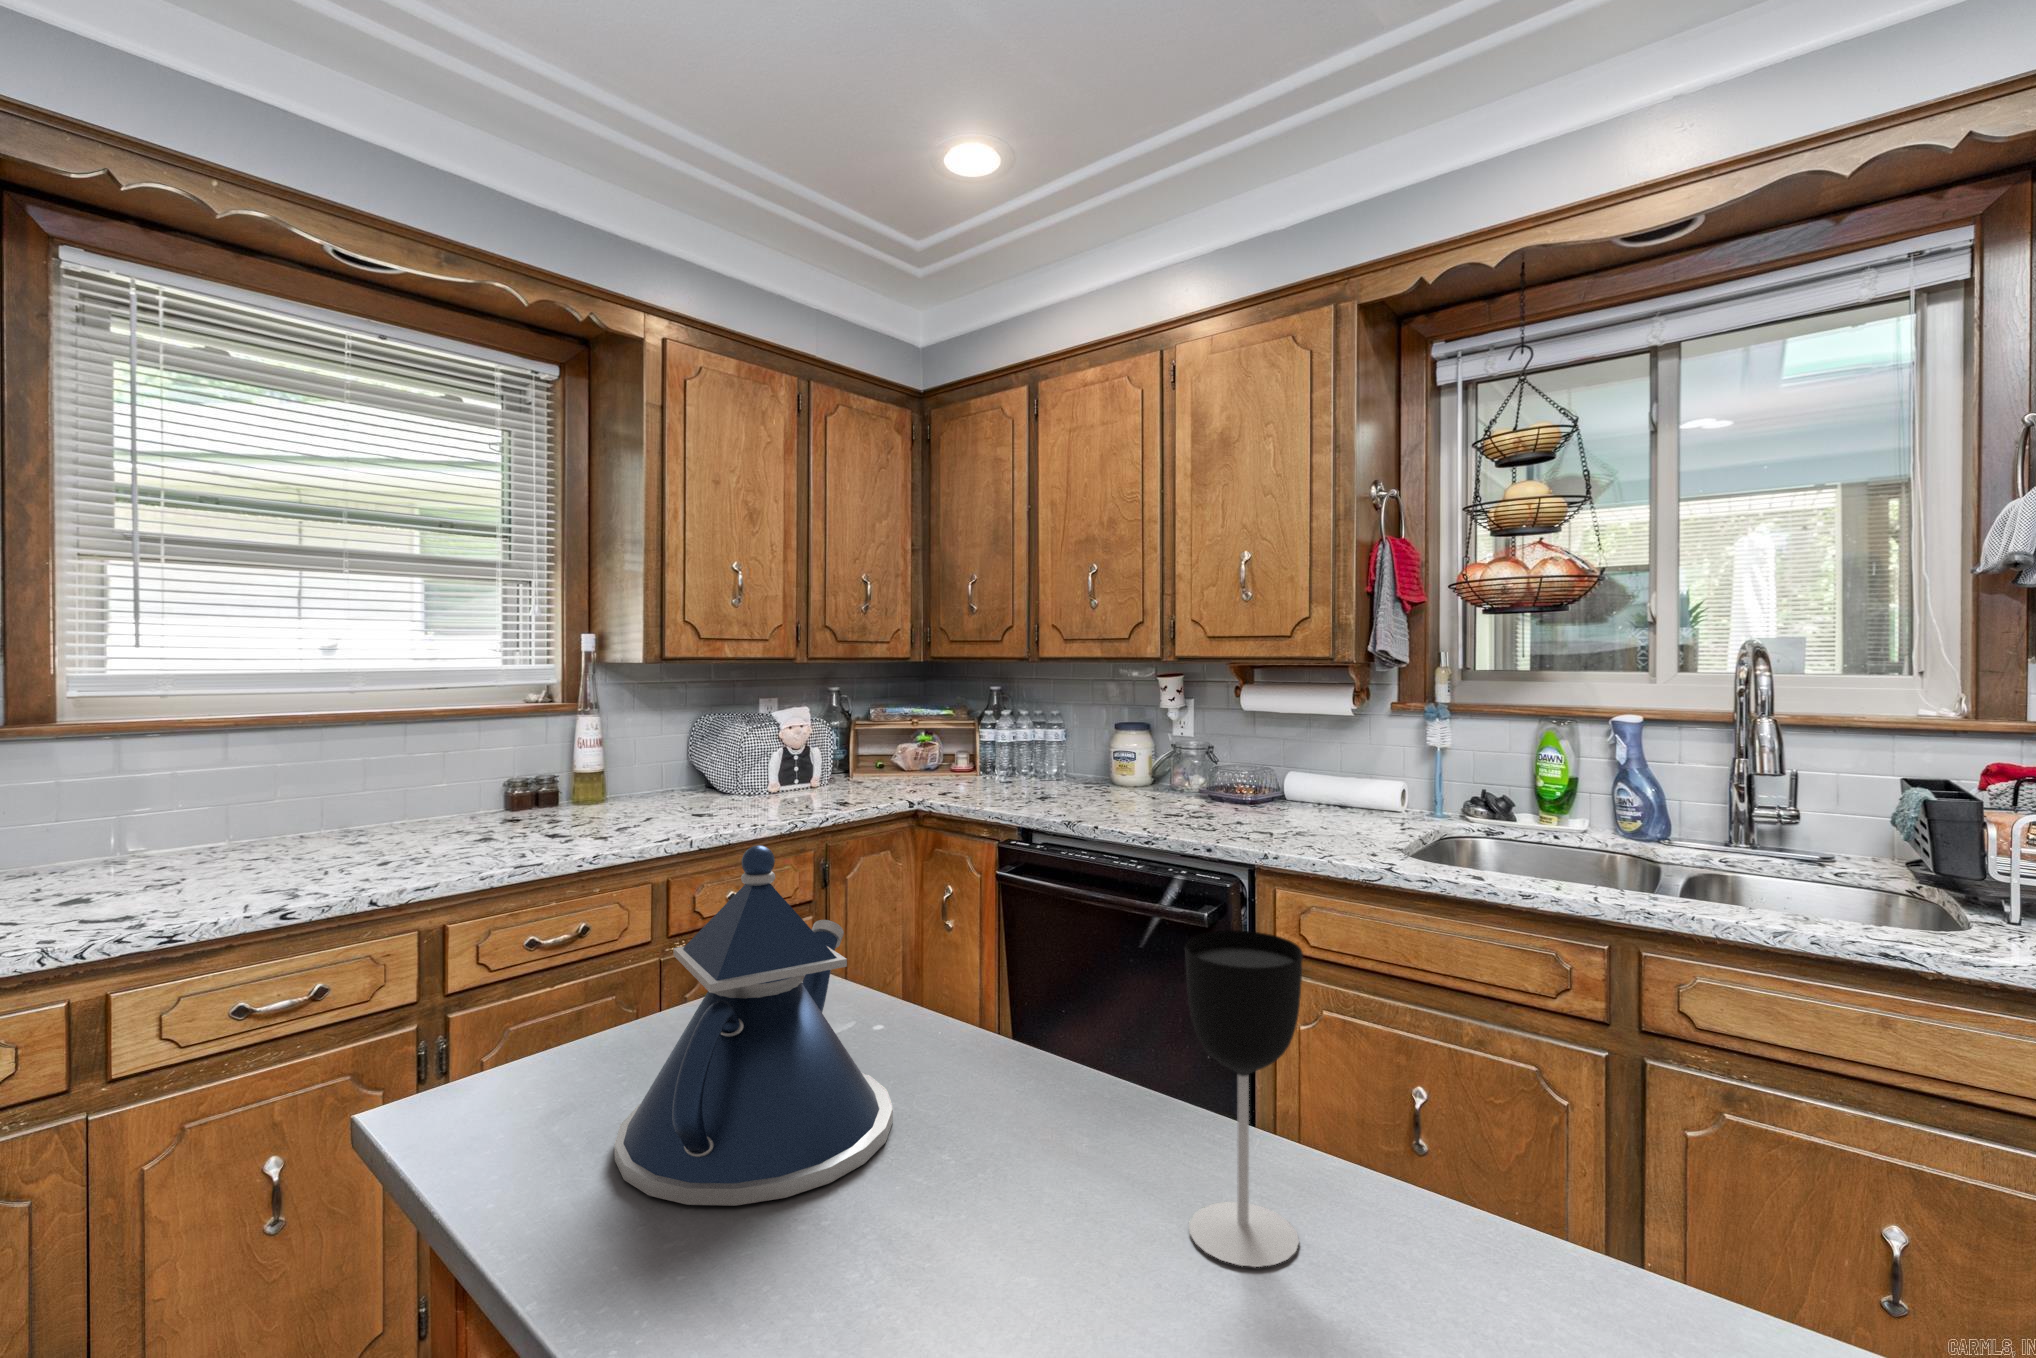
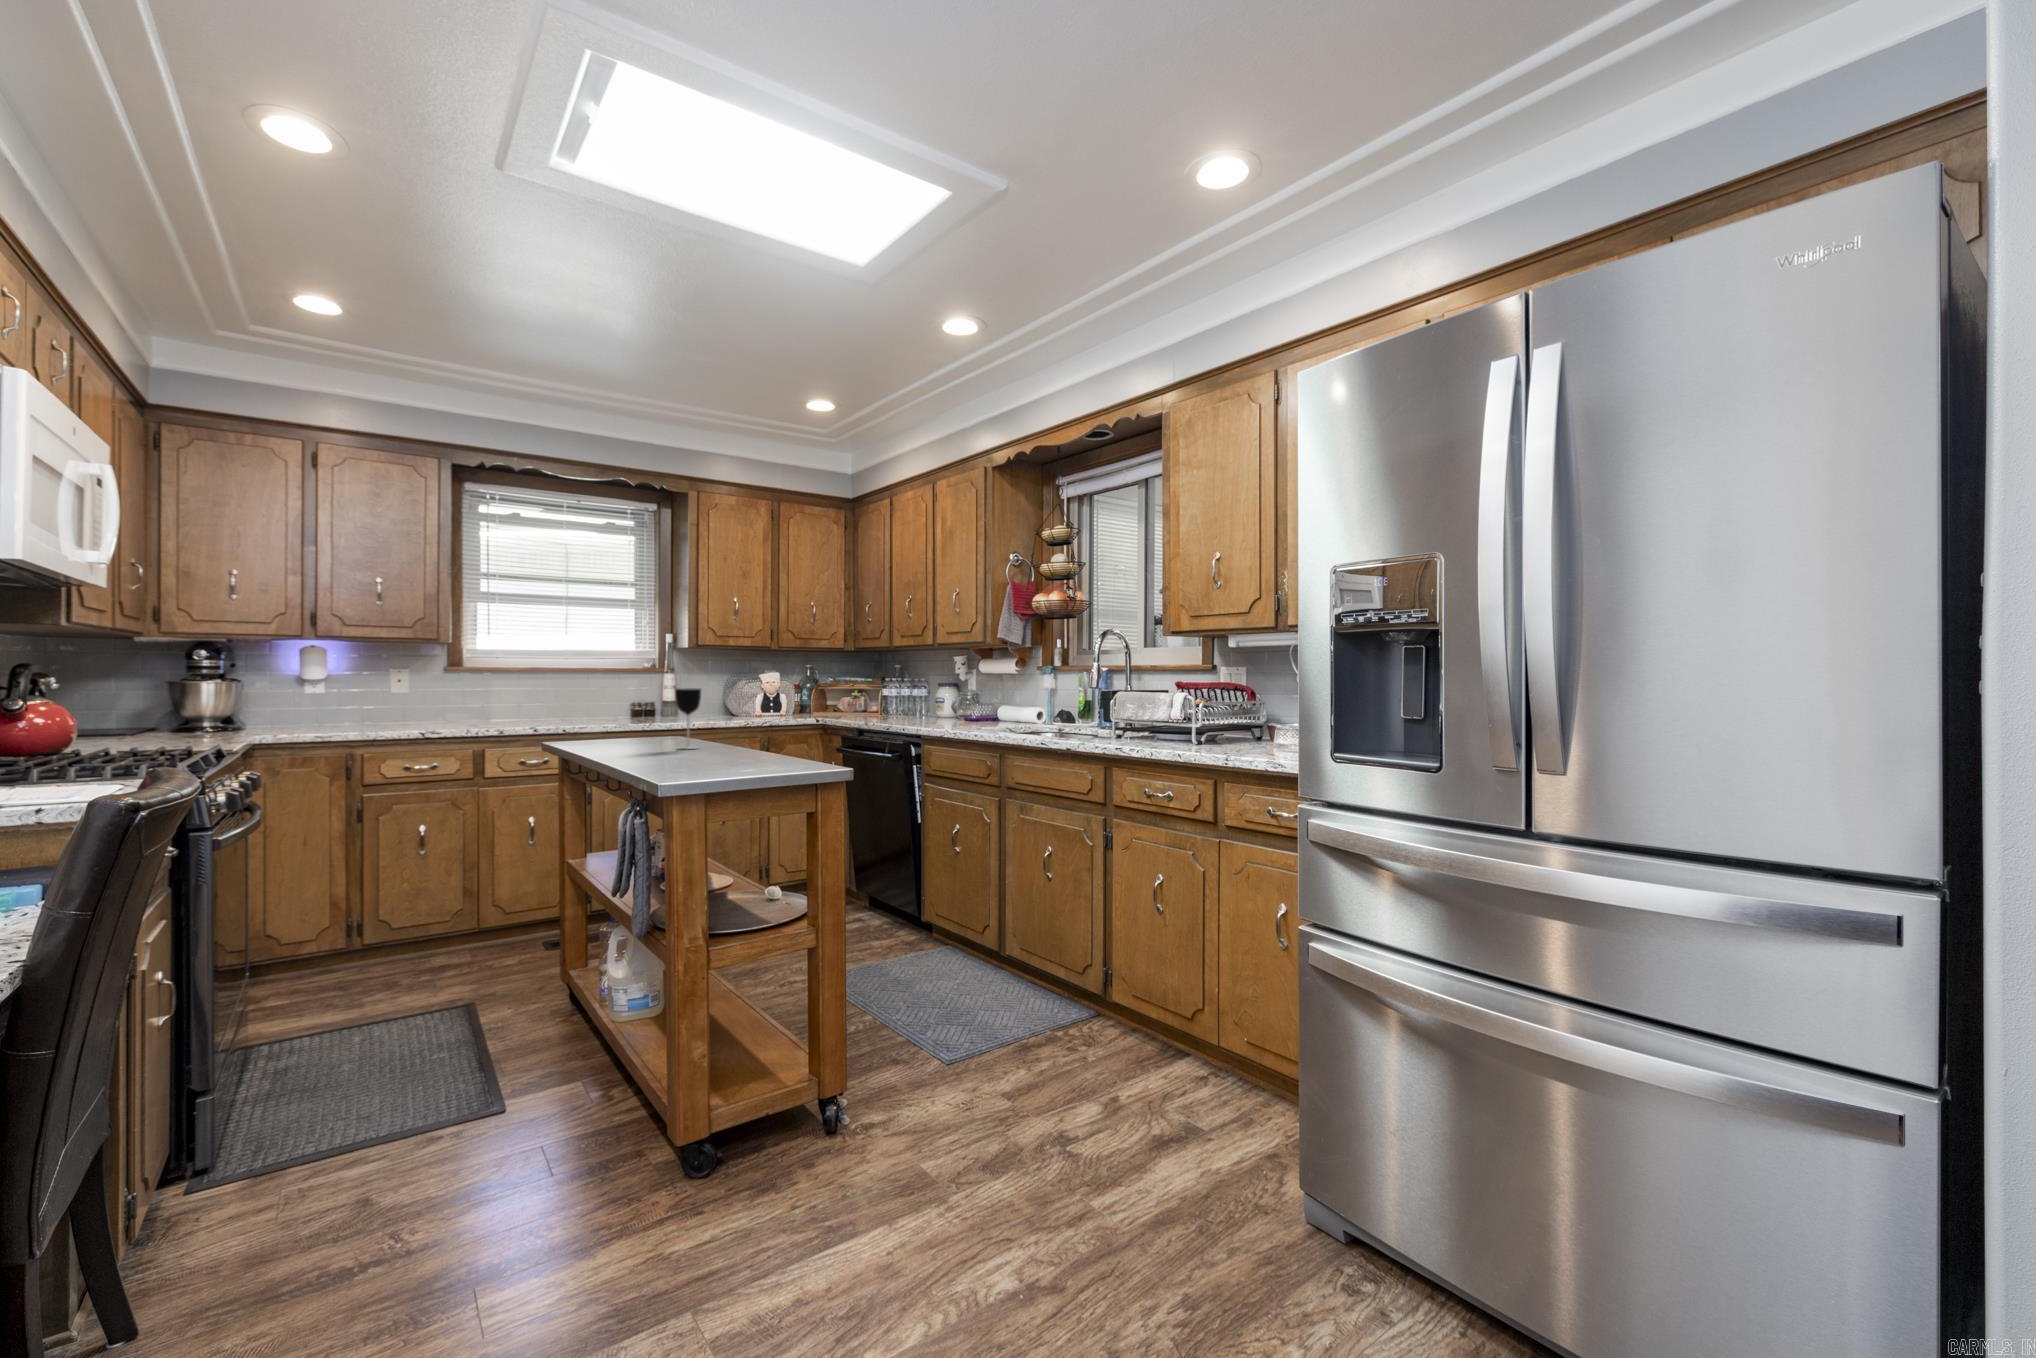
teapot: present [615,845,893,1205] -> none [582,676,653,747]

